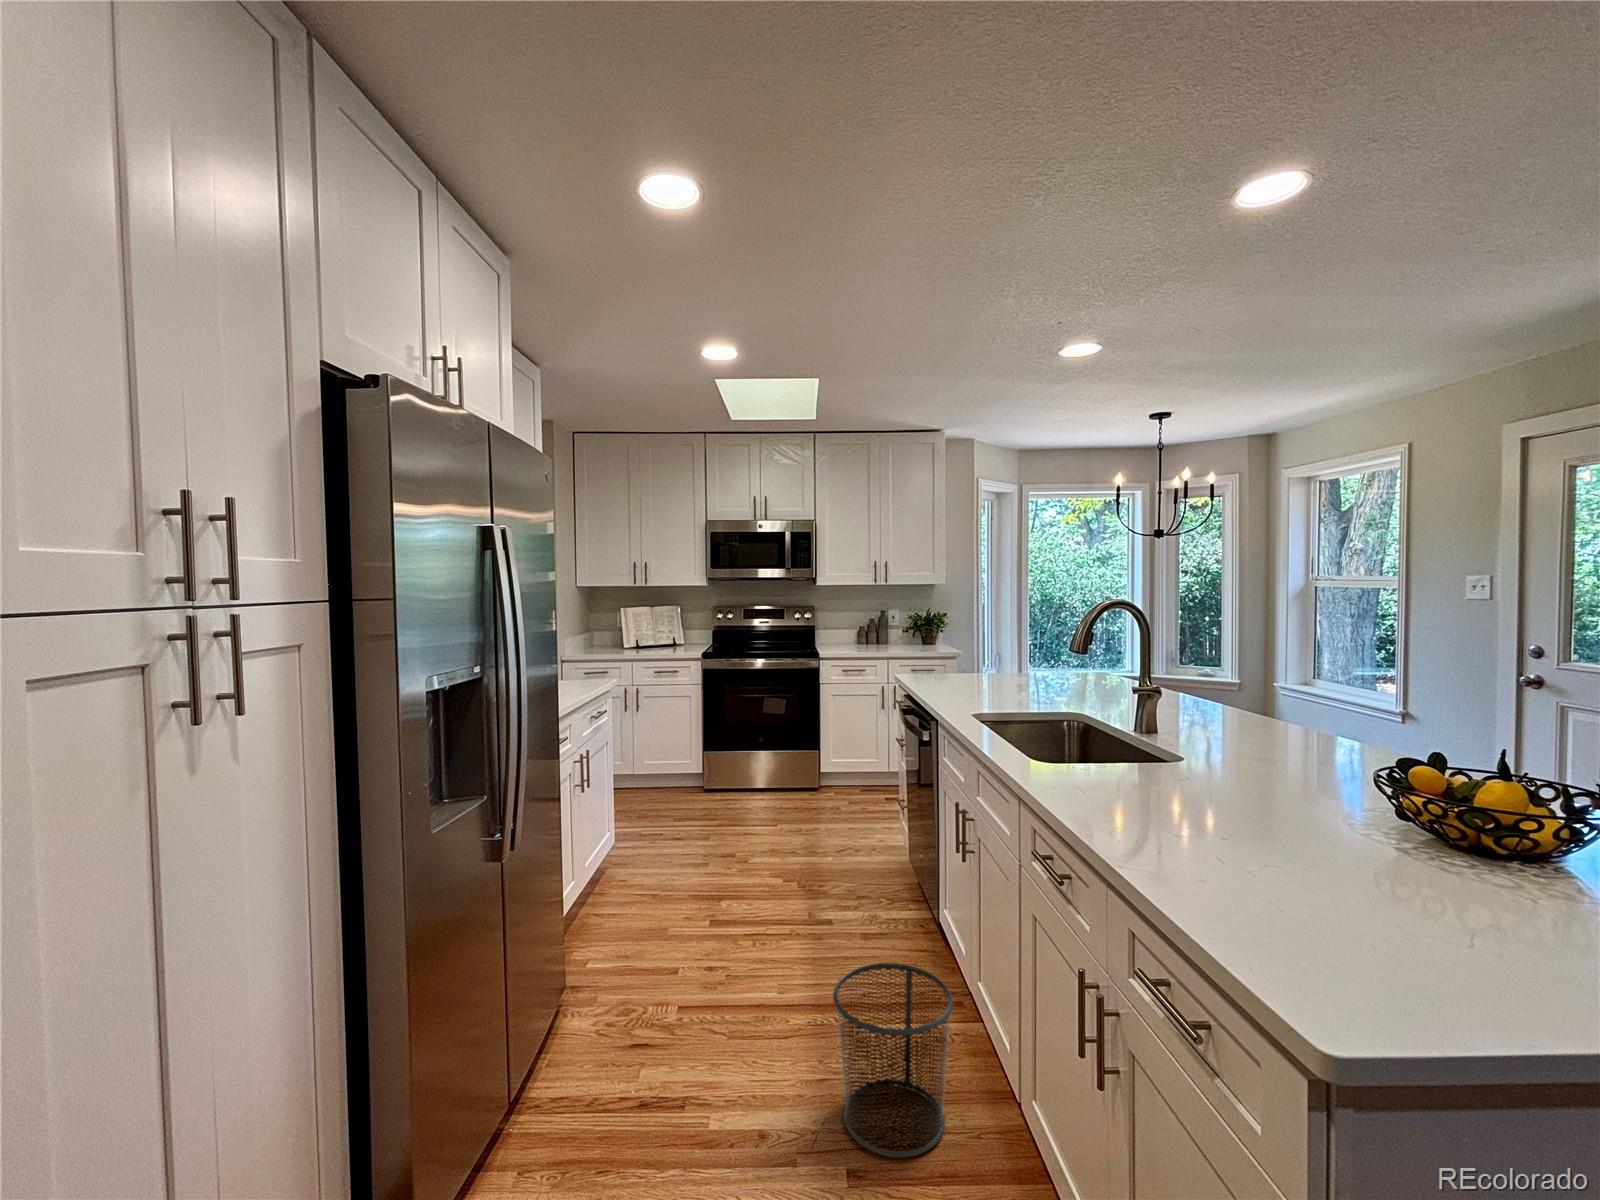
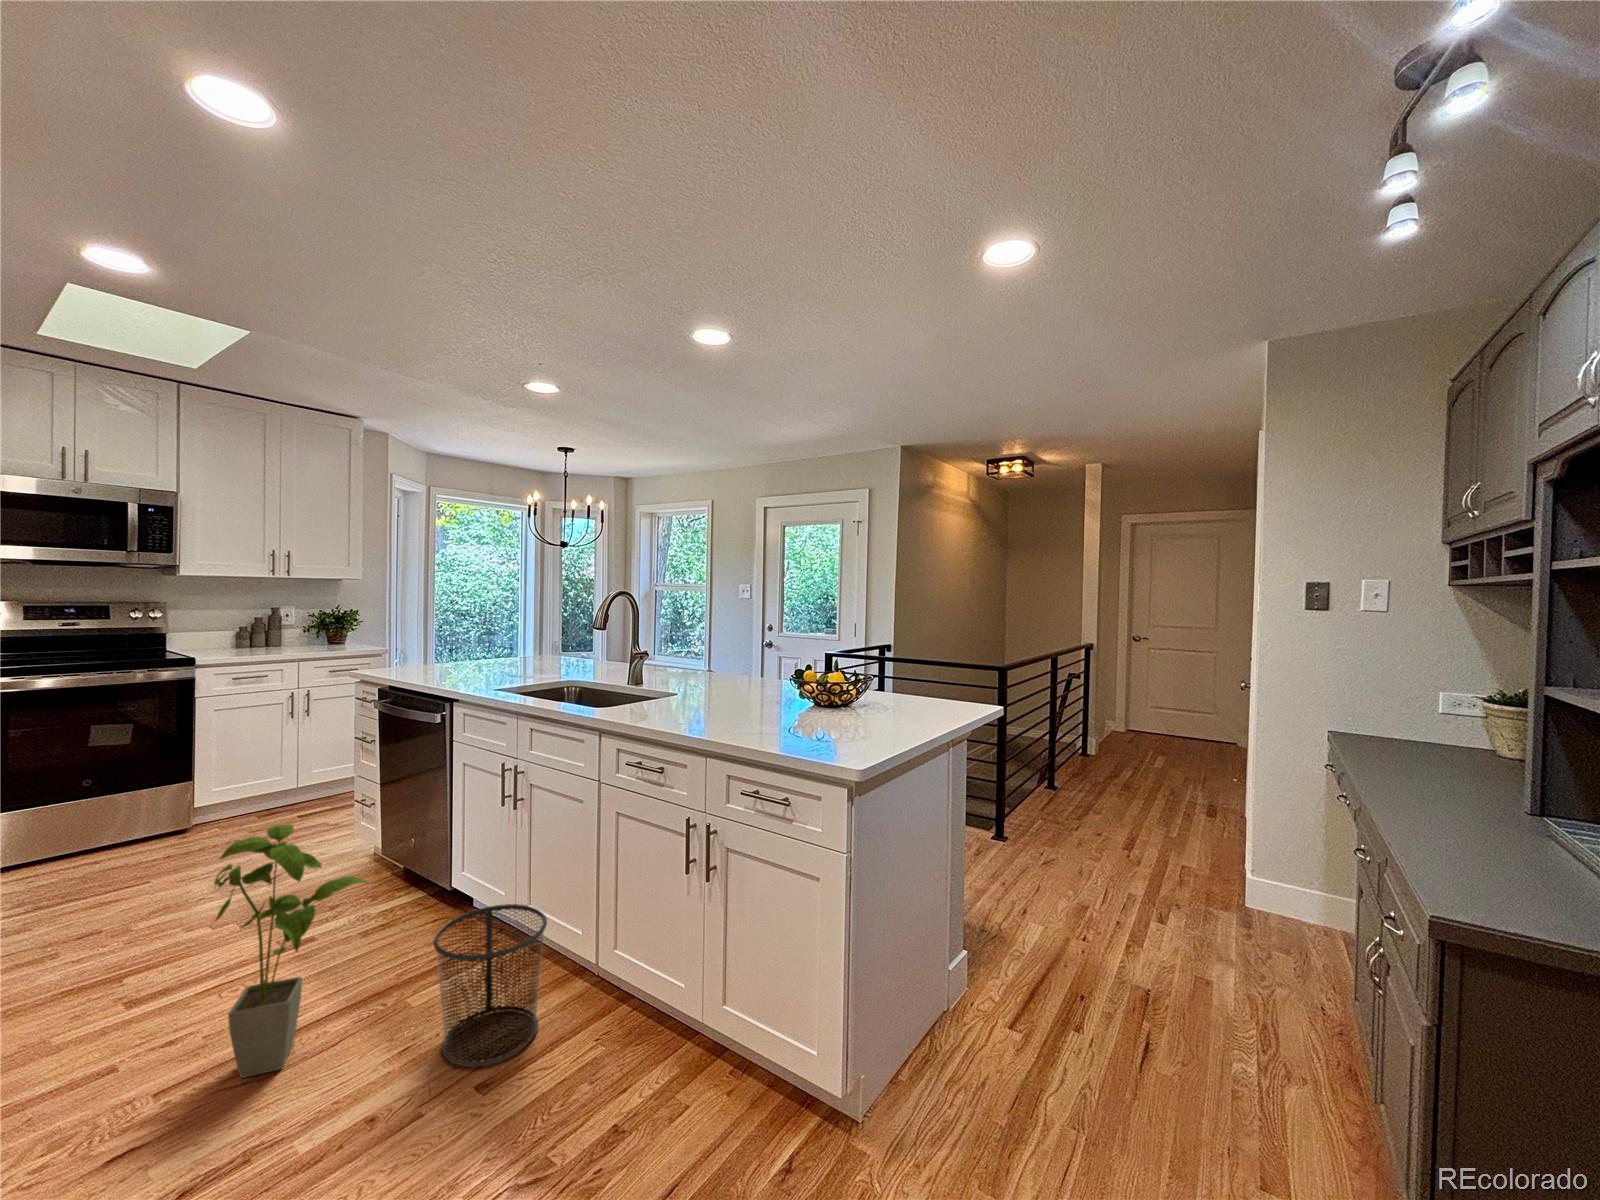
house plant: none [693,817,812,1039] -> present [214,825,367,1078]

